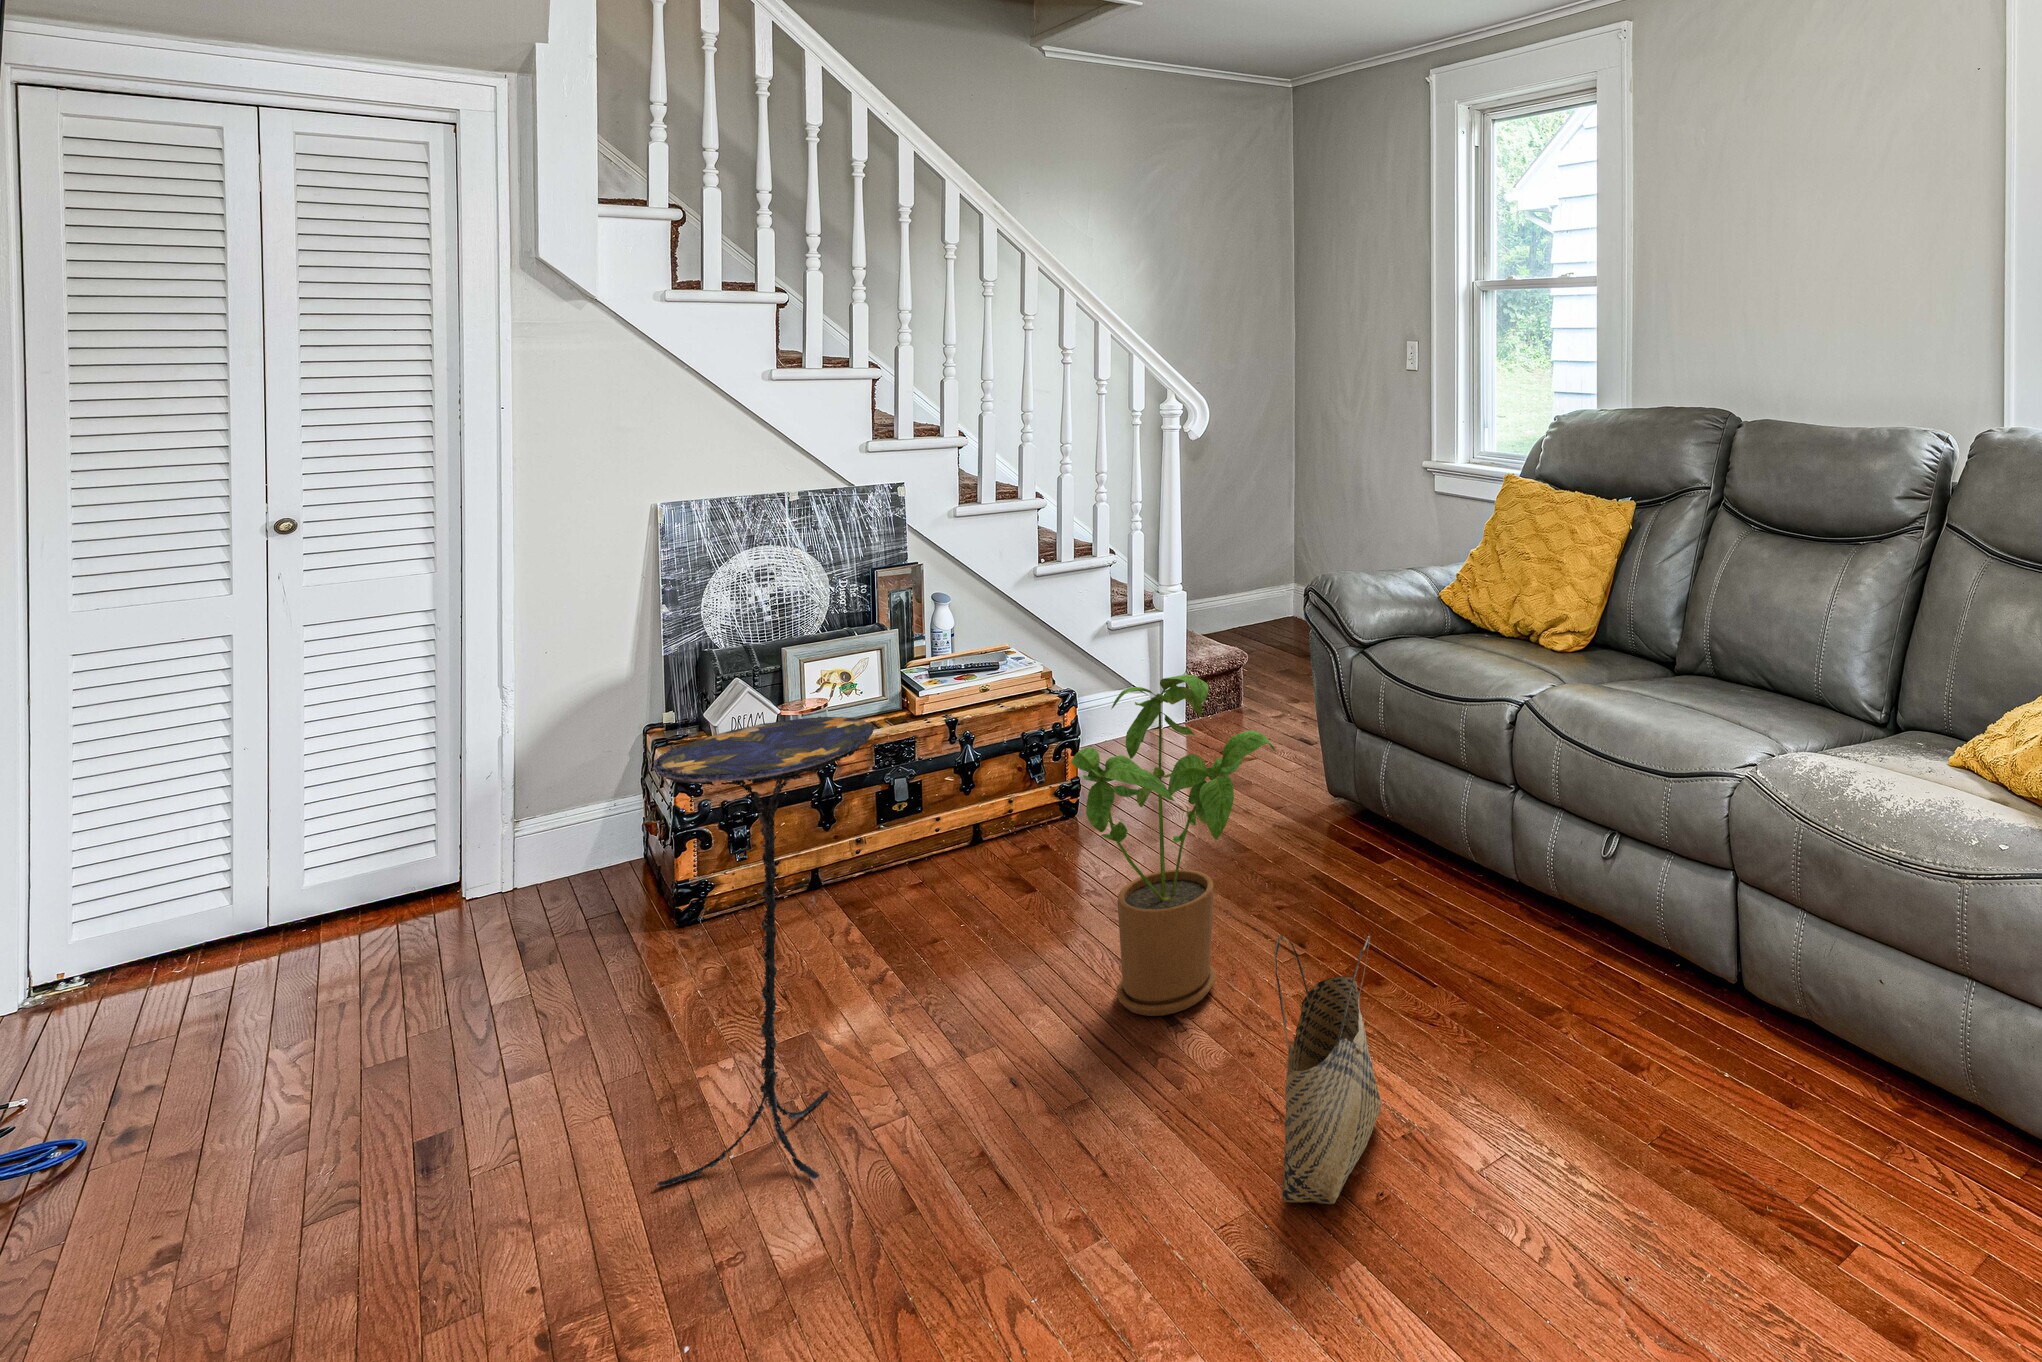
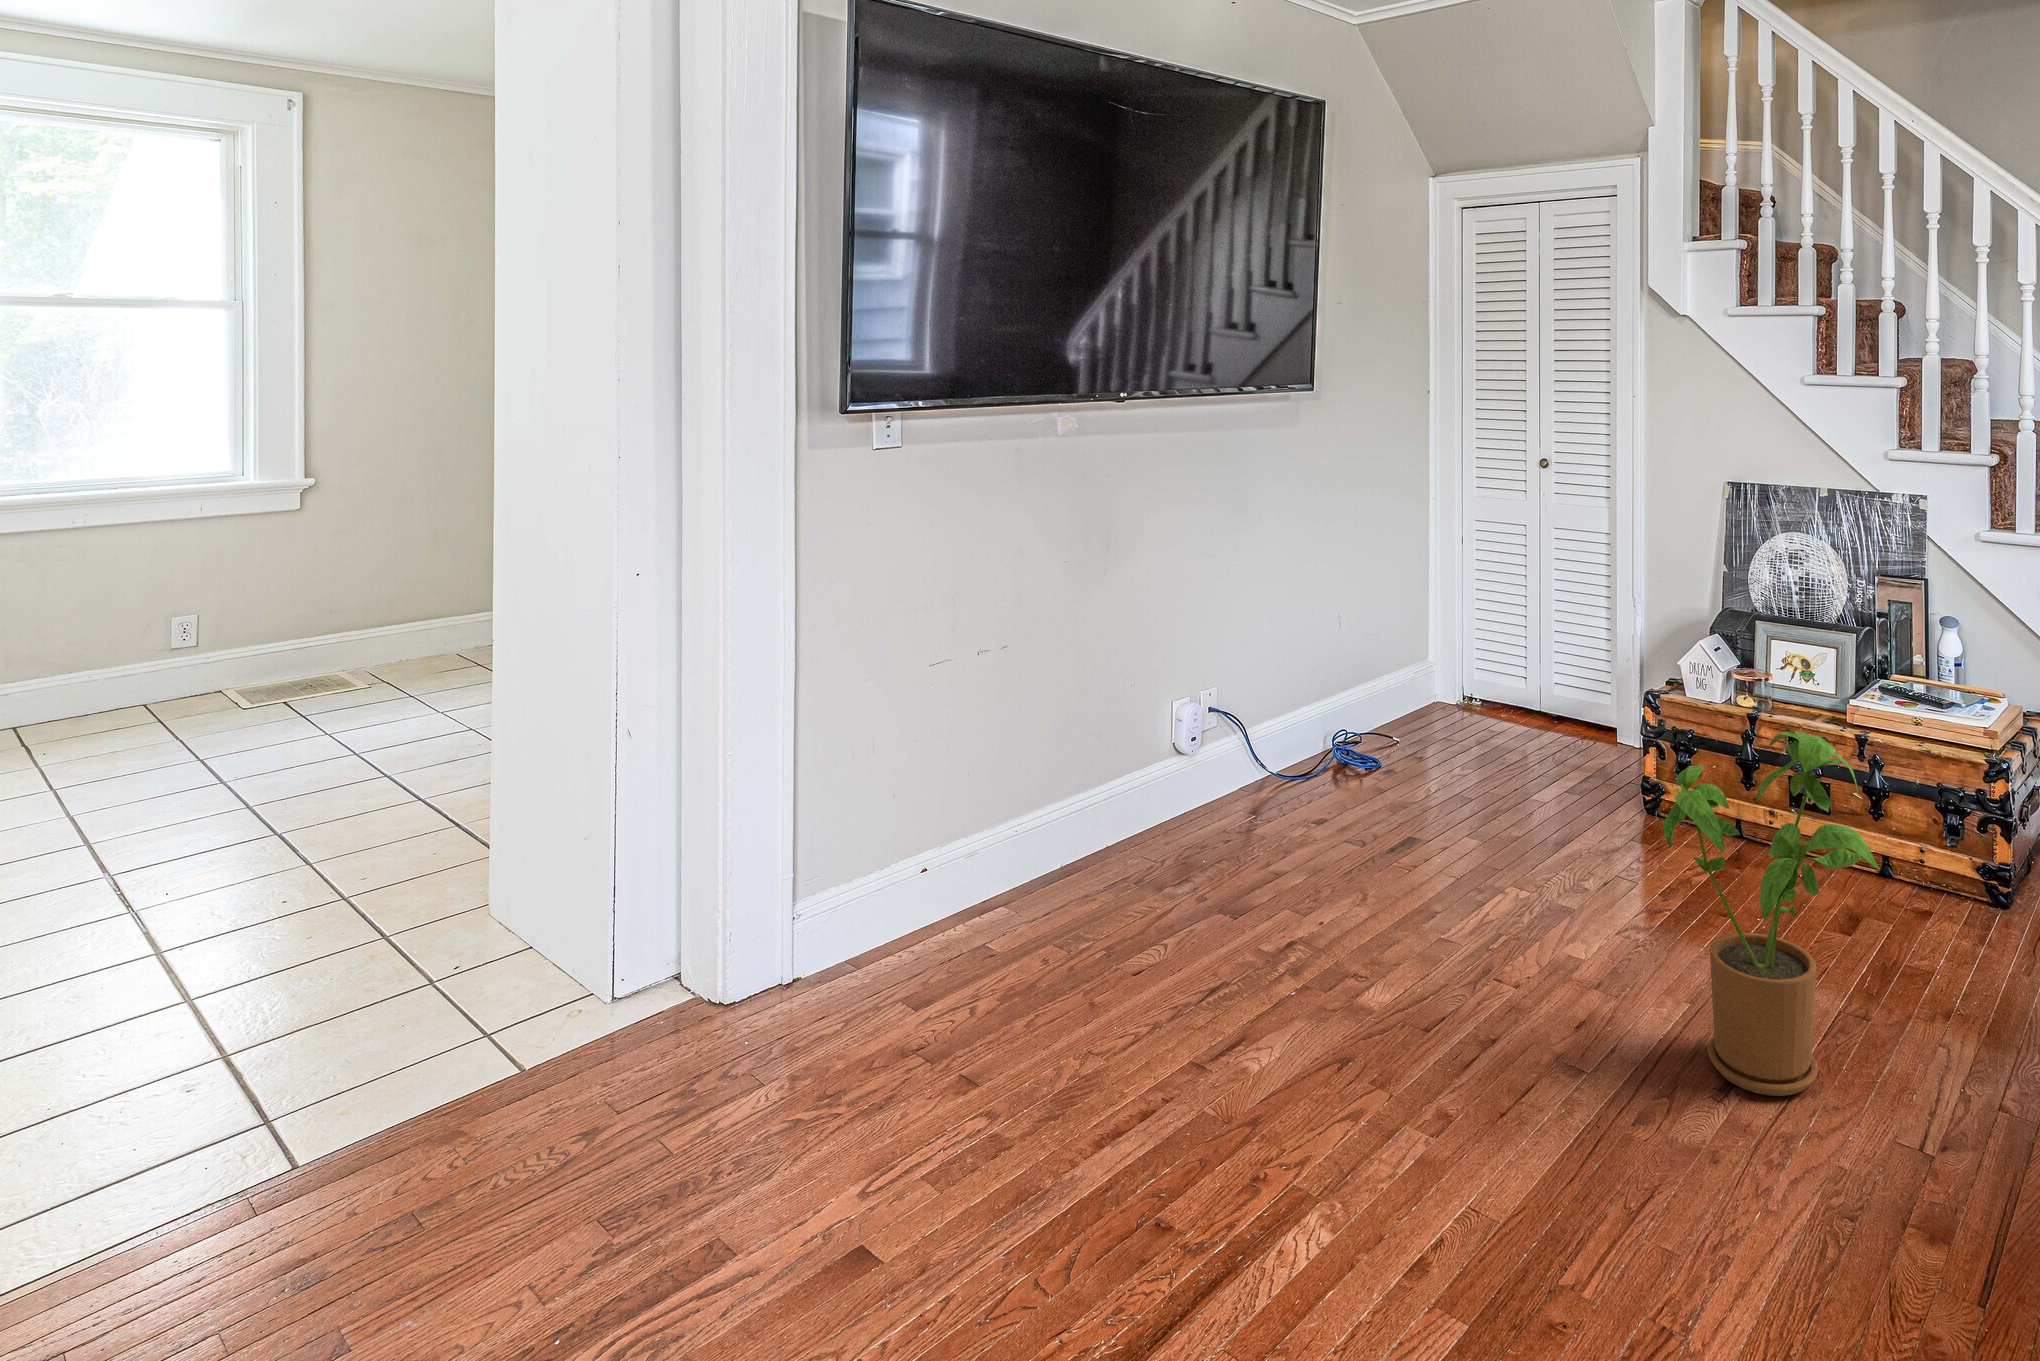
side table: present [652,716,874,1186] -> none [1391,634,1529,979]
woven basket: present [1274,935,1381,1204] -> none [1503,994,1680,1282]

